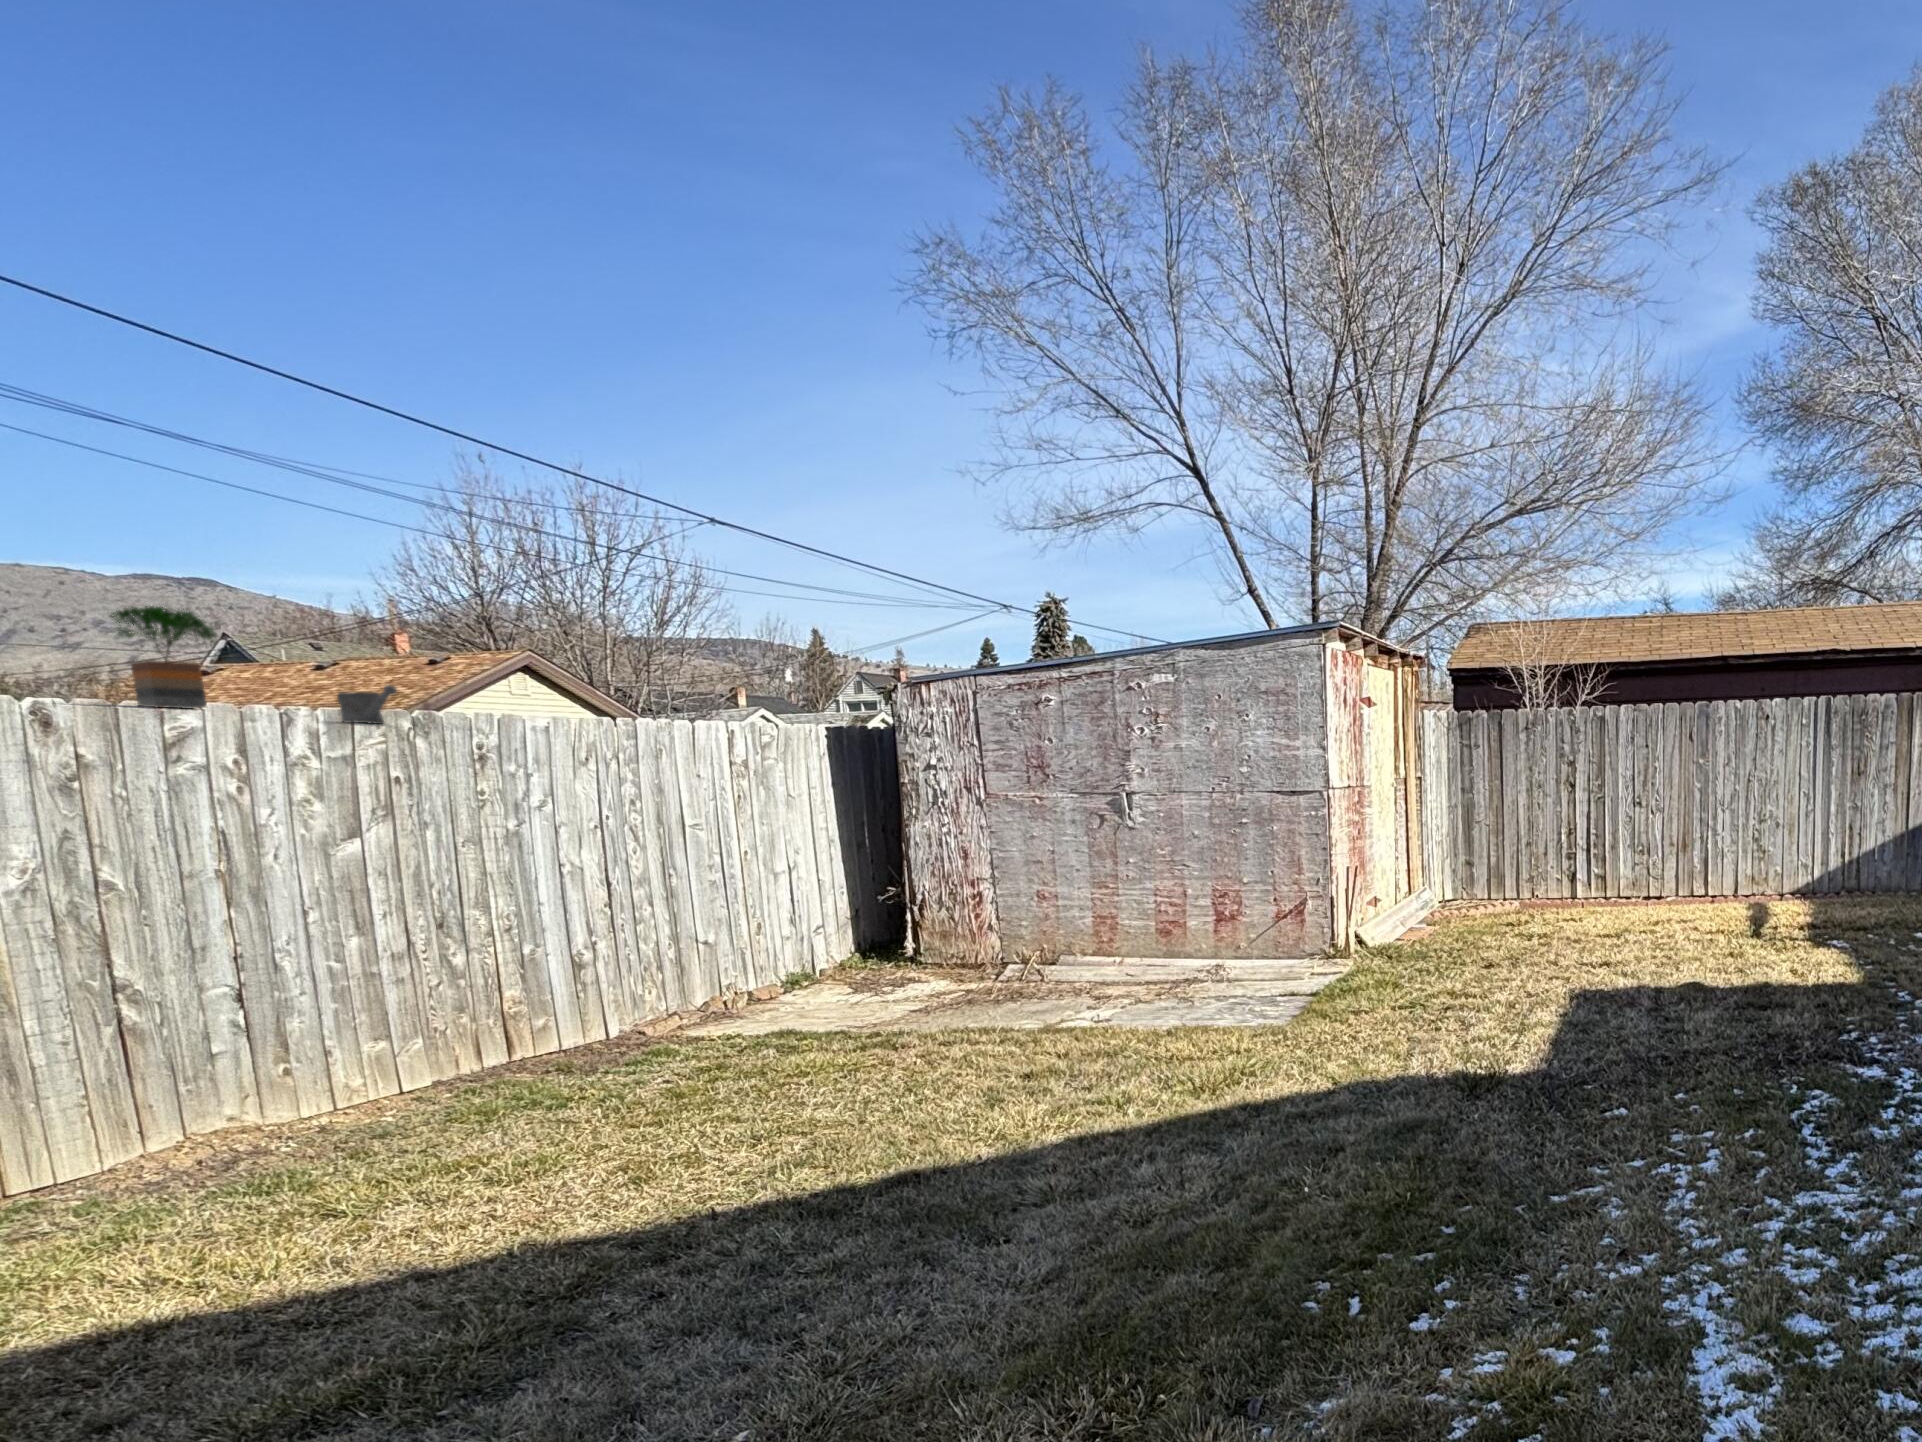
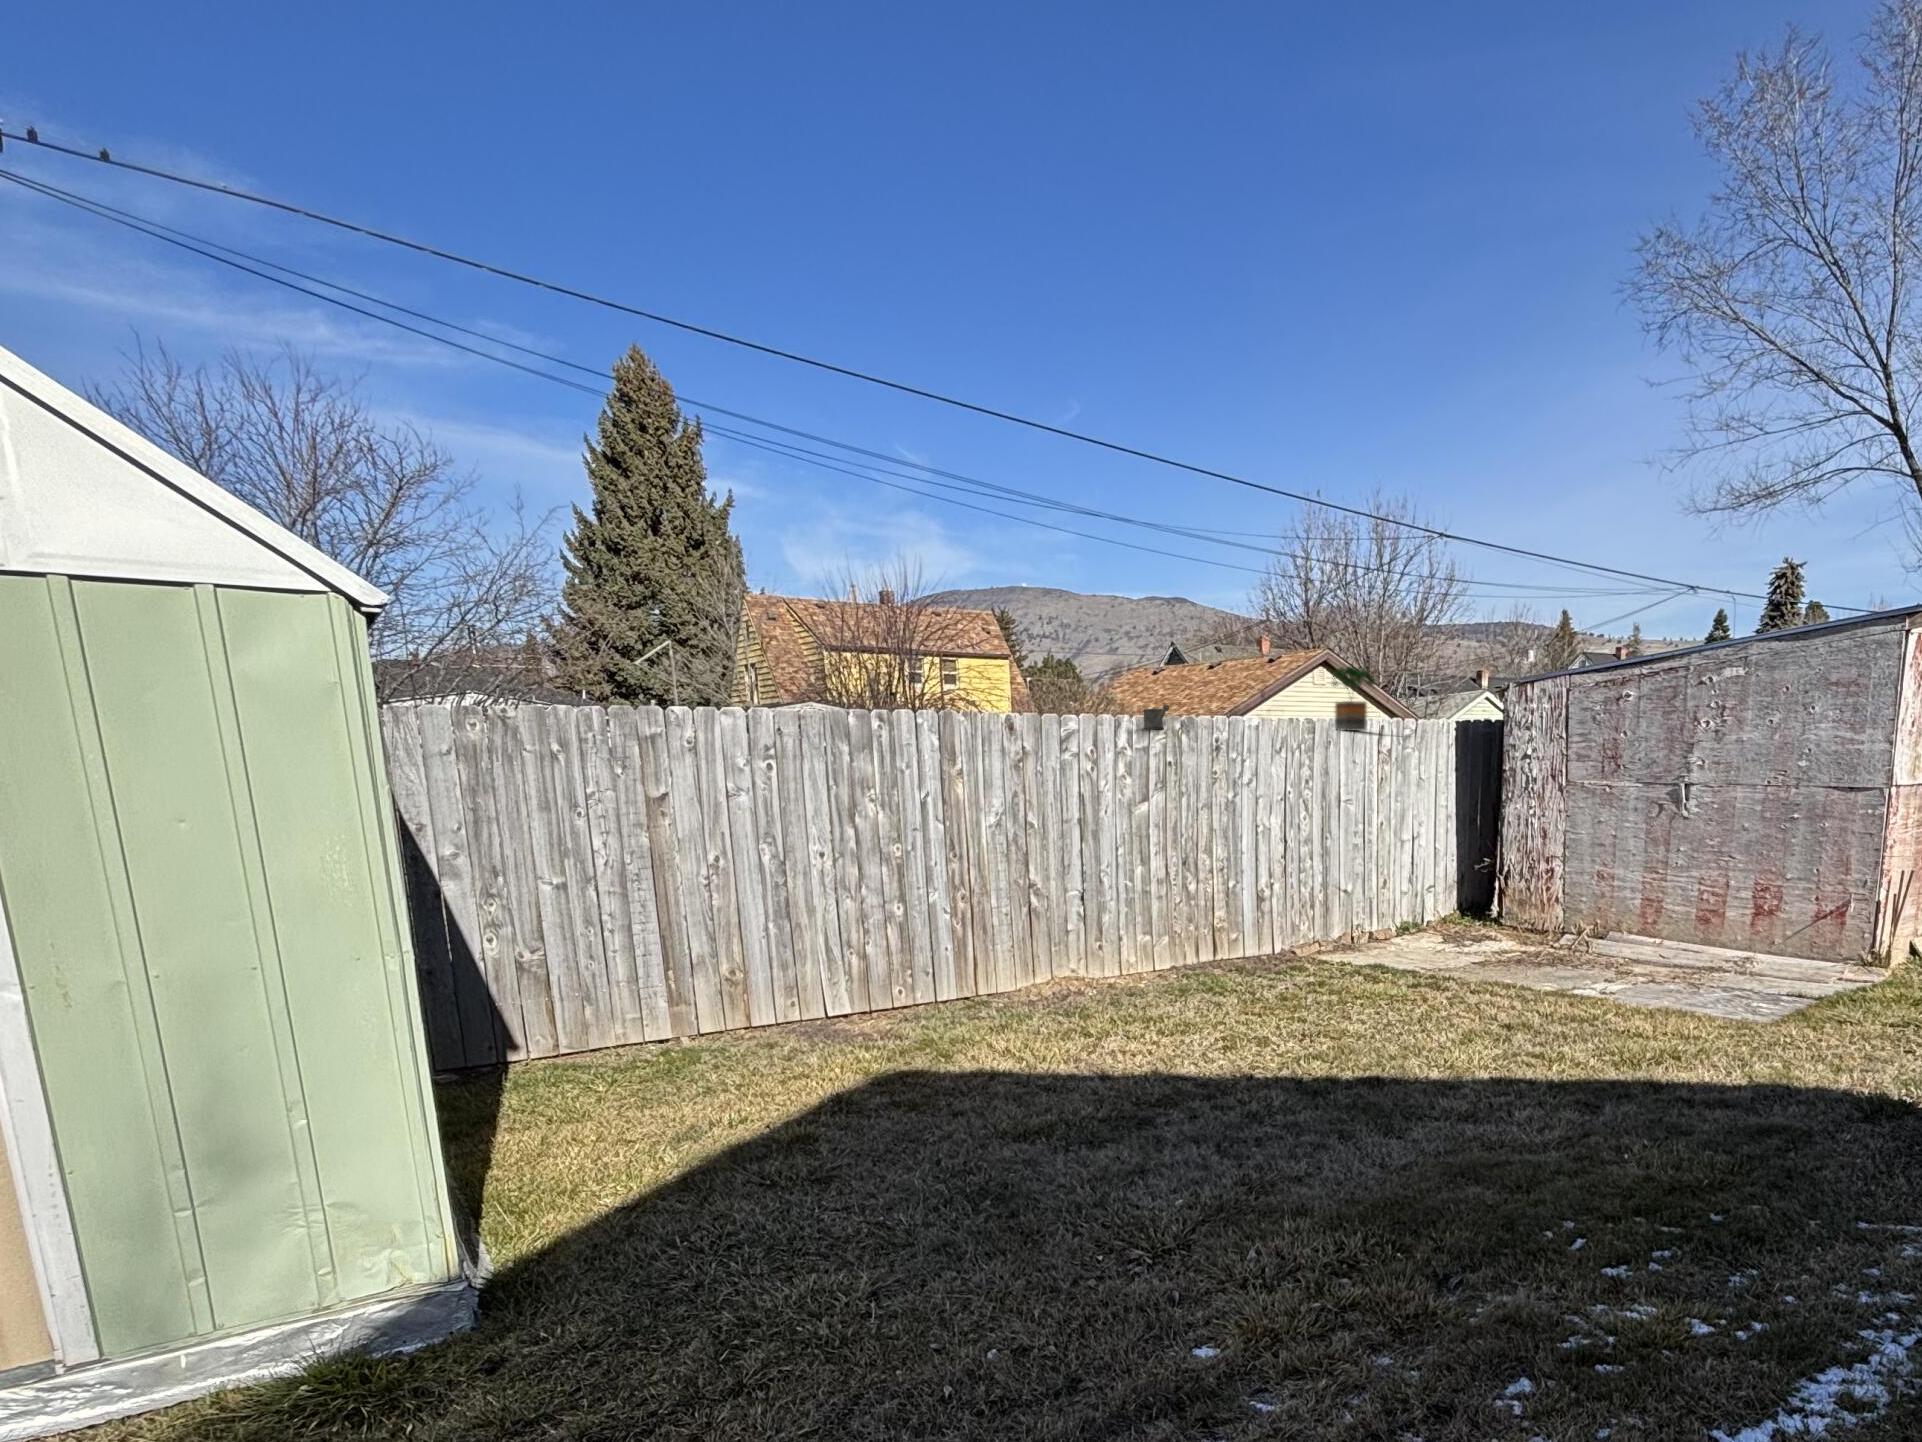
potted tree: present [112,605,216,709] -> present [1332,666,1376,731]

